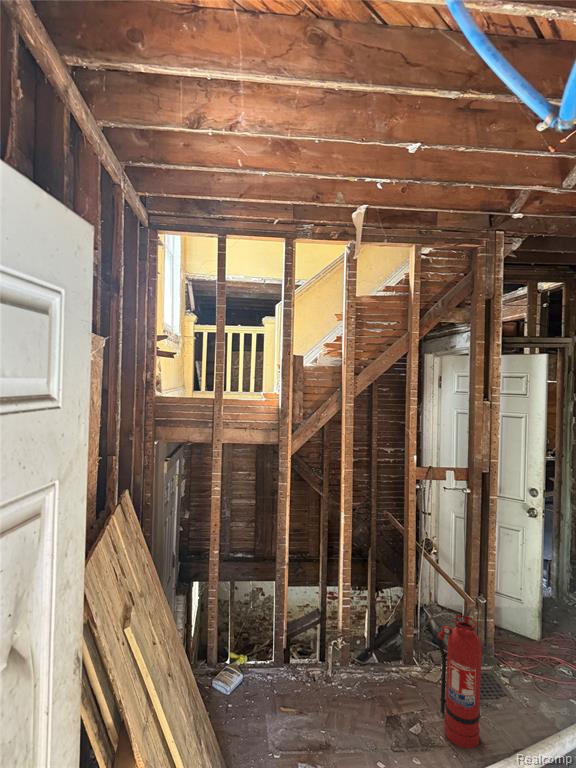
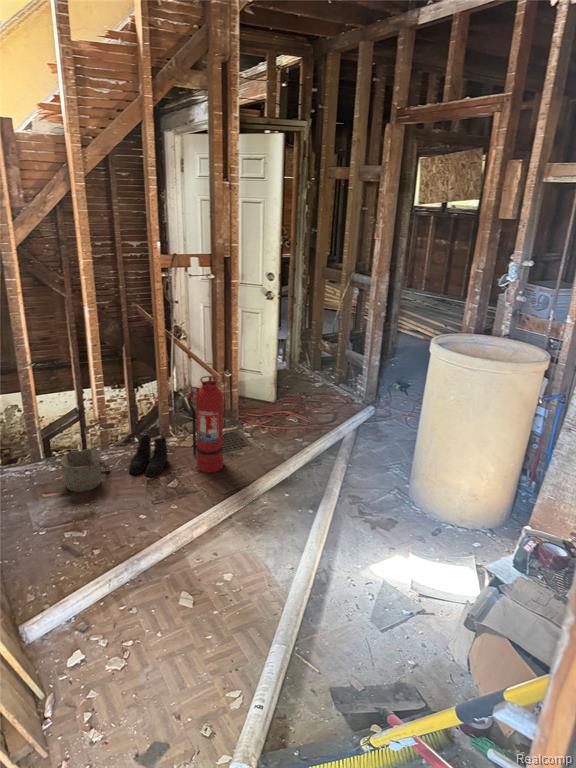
boots: none [365,664,410,728] -> present [129,435,168,476]
bucket: none [295,667,346,725] -> present [58,448,110,492]

